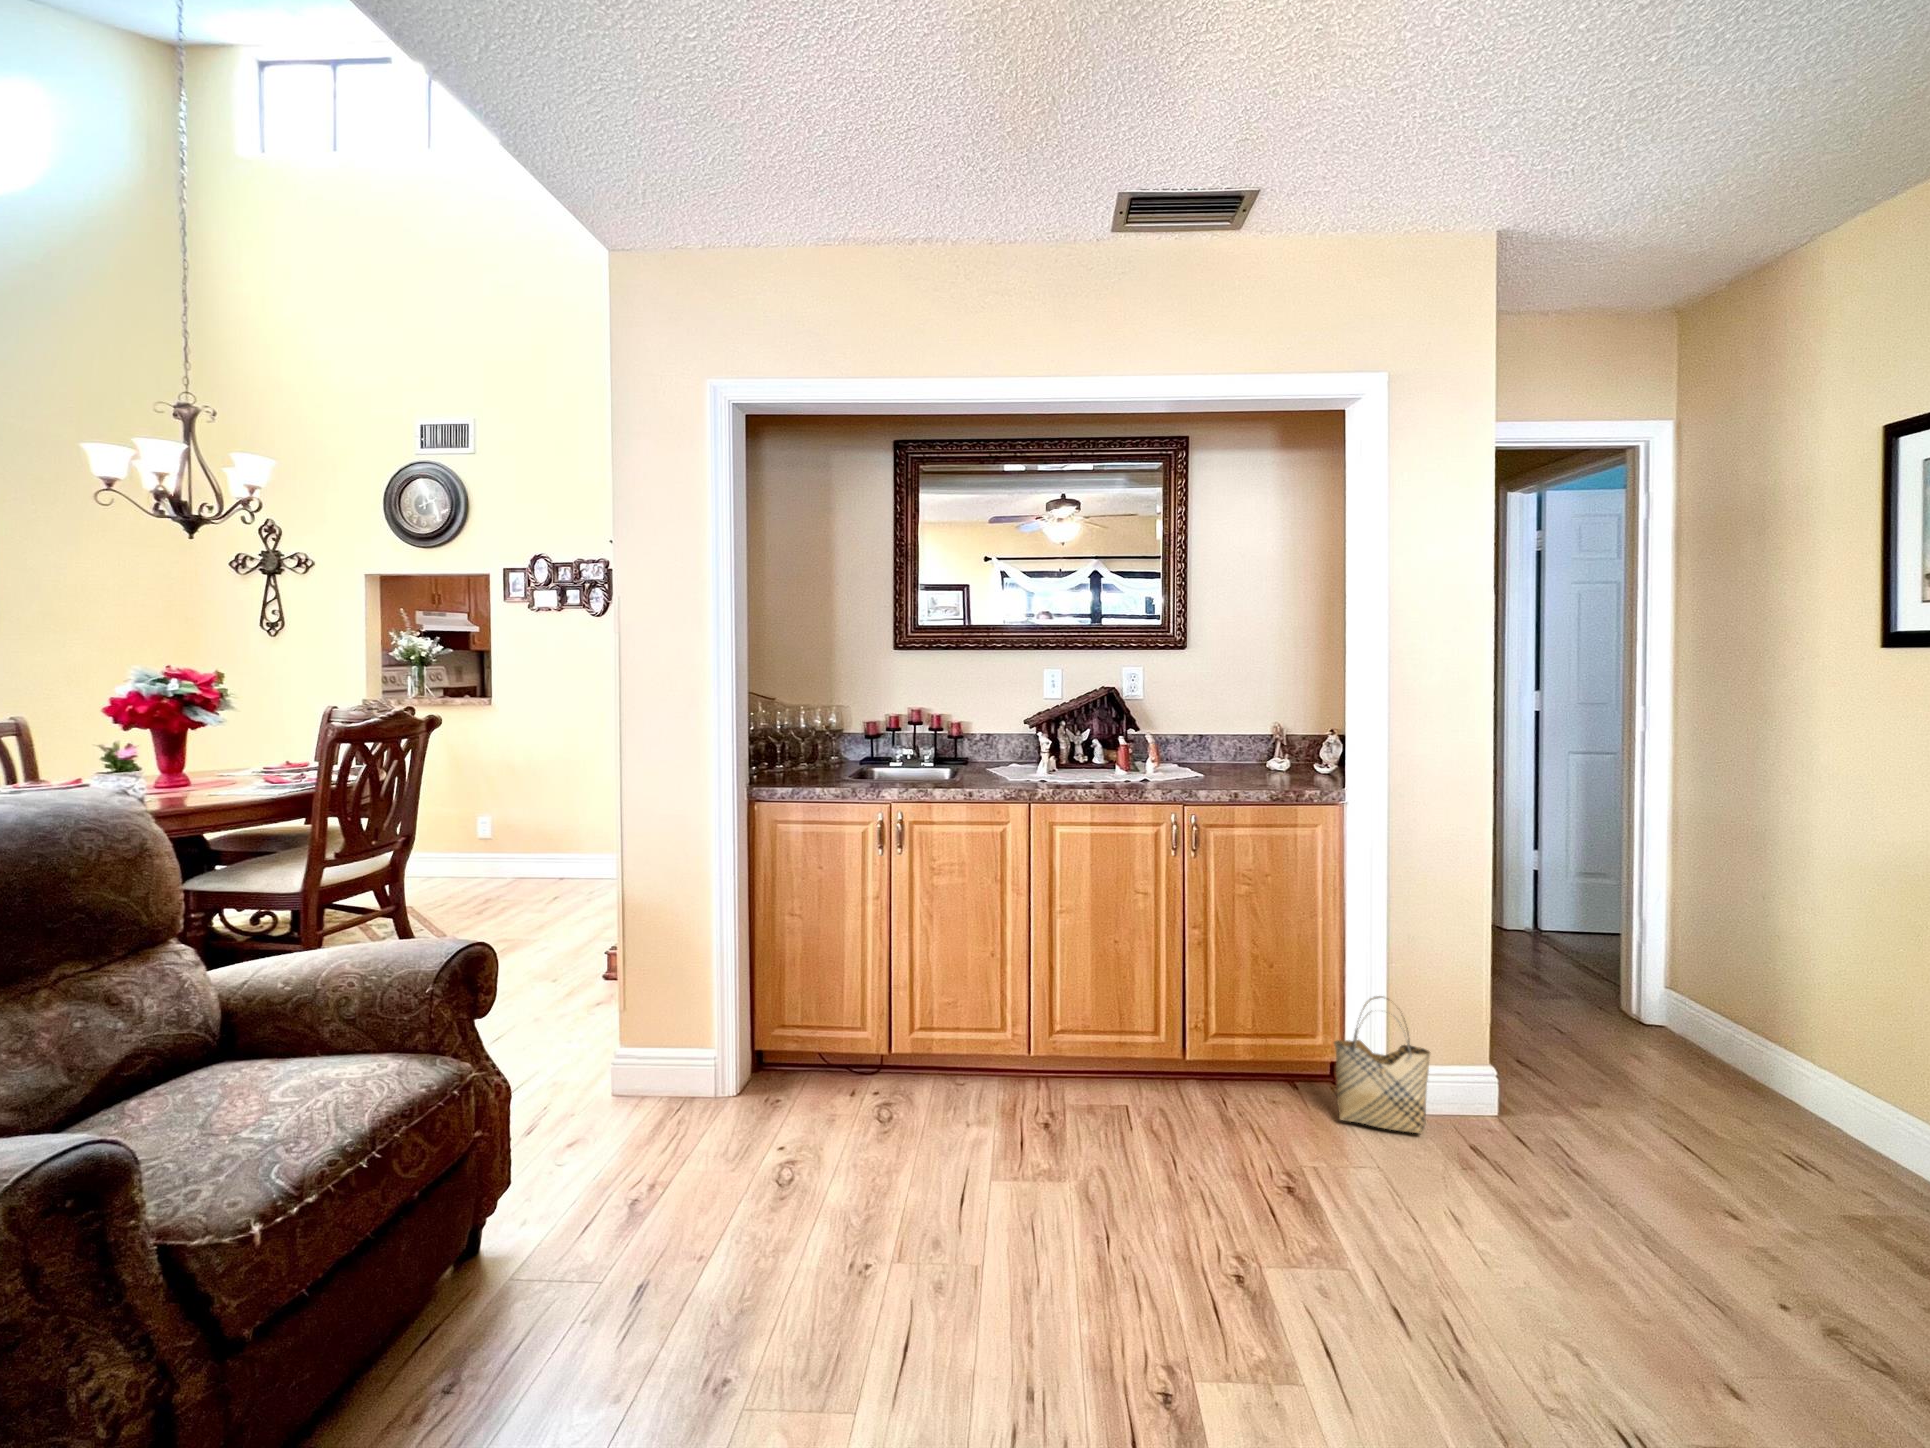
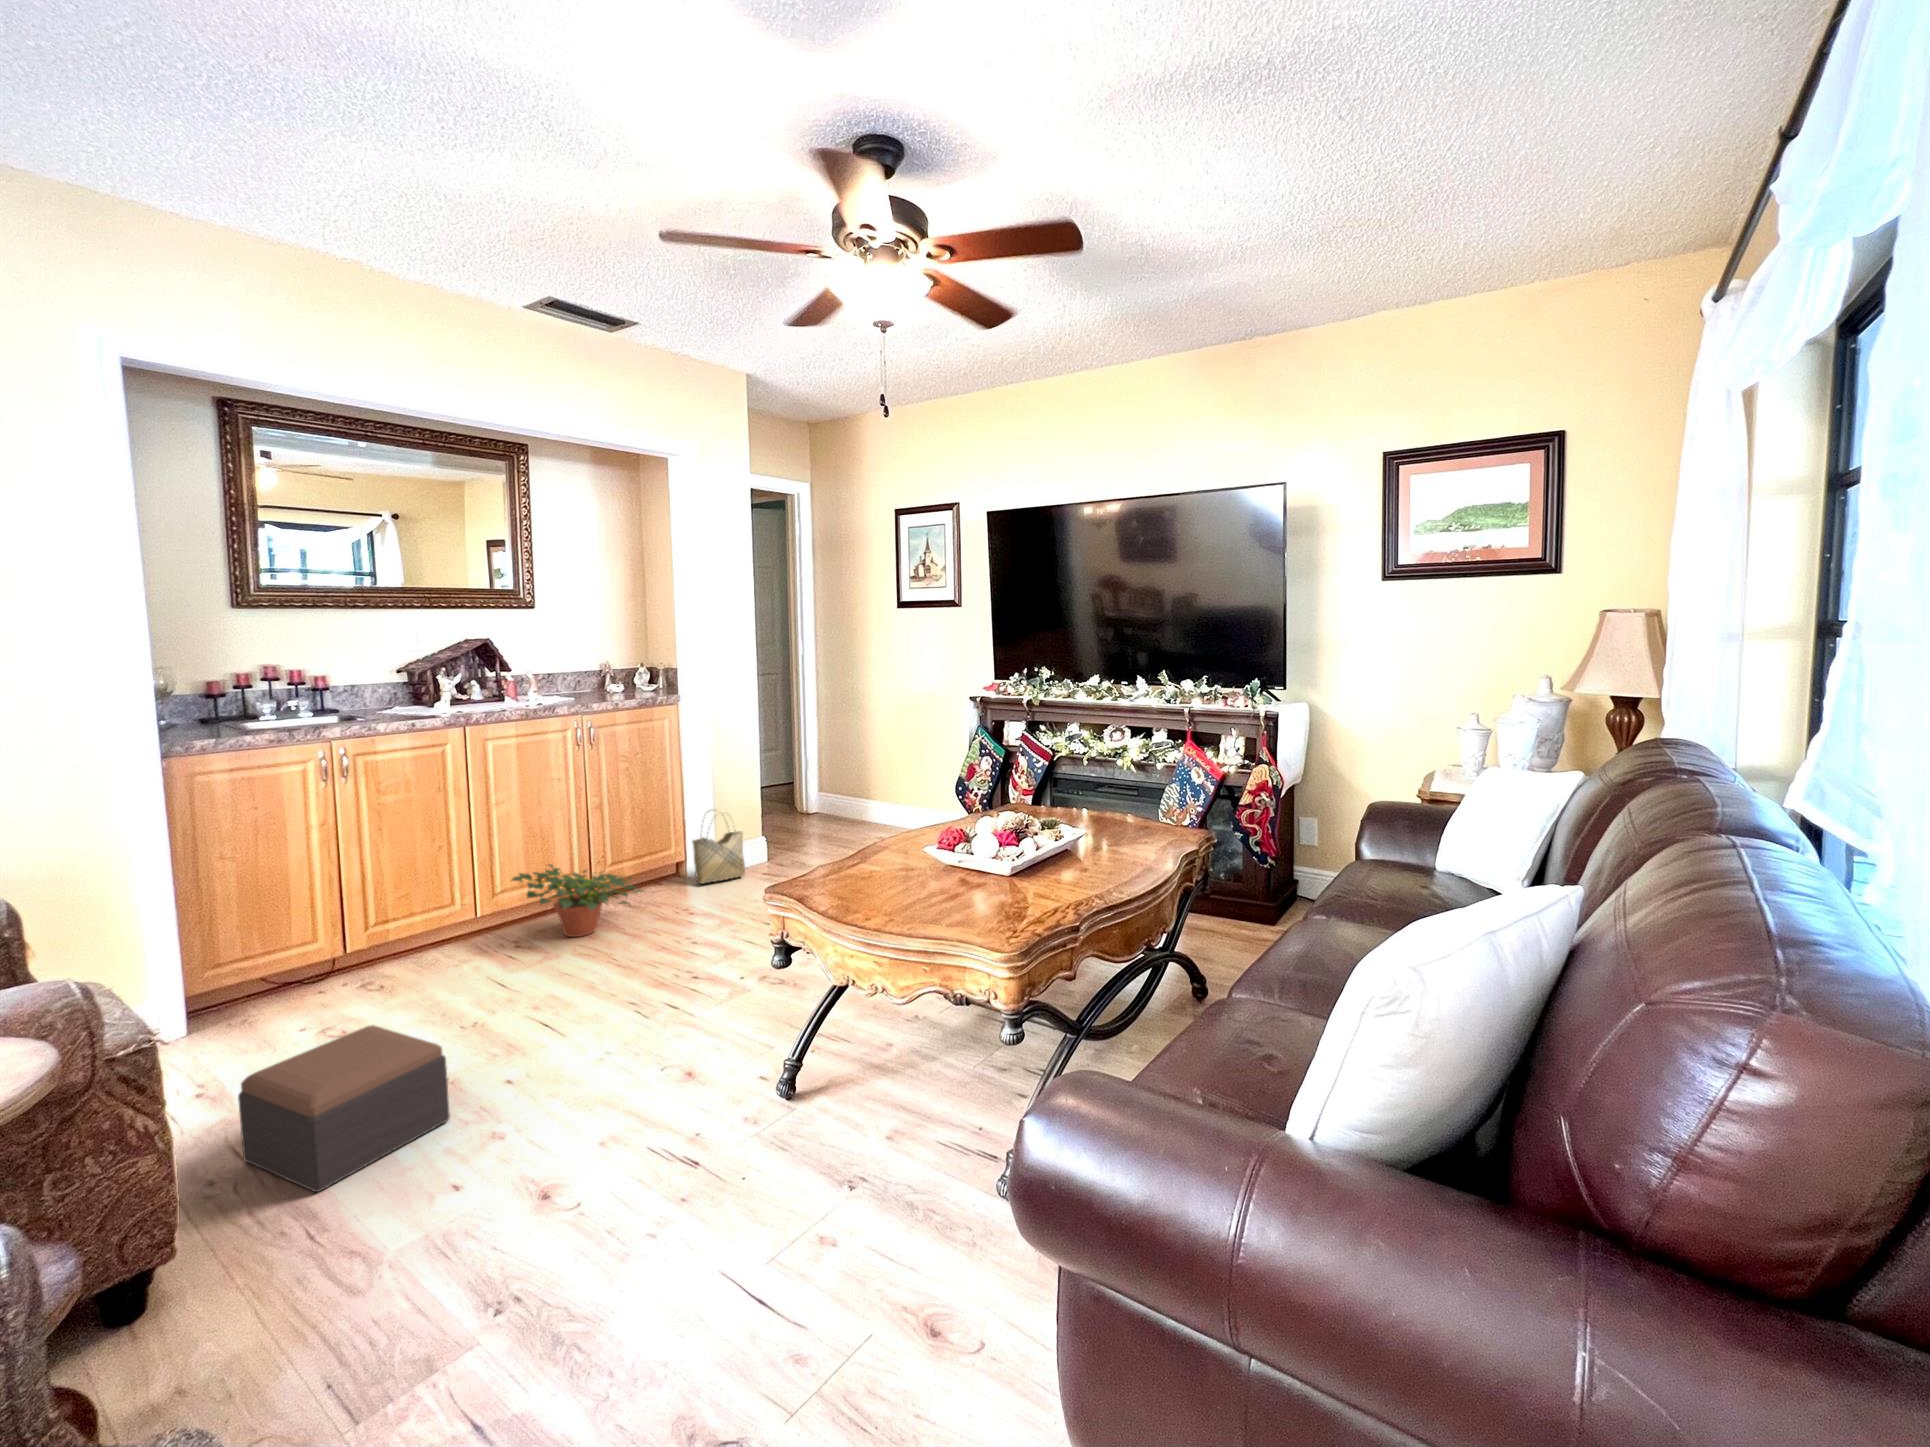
potted plant: none [1043,1014,1212,1142] -> present [512,864,643,937]
footstool: none [500,1189,696,1394] -> present [238,1025,450,1192]

